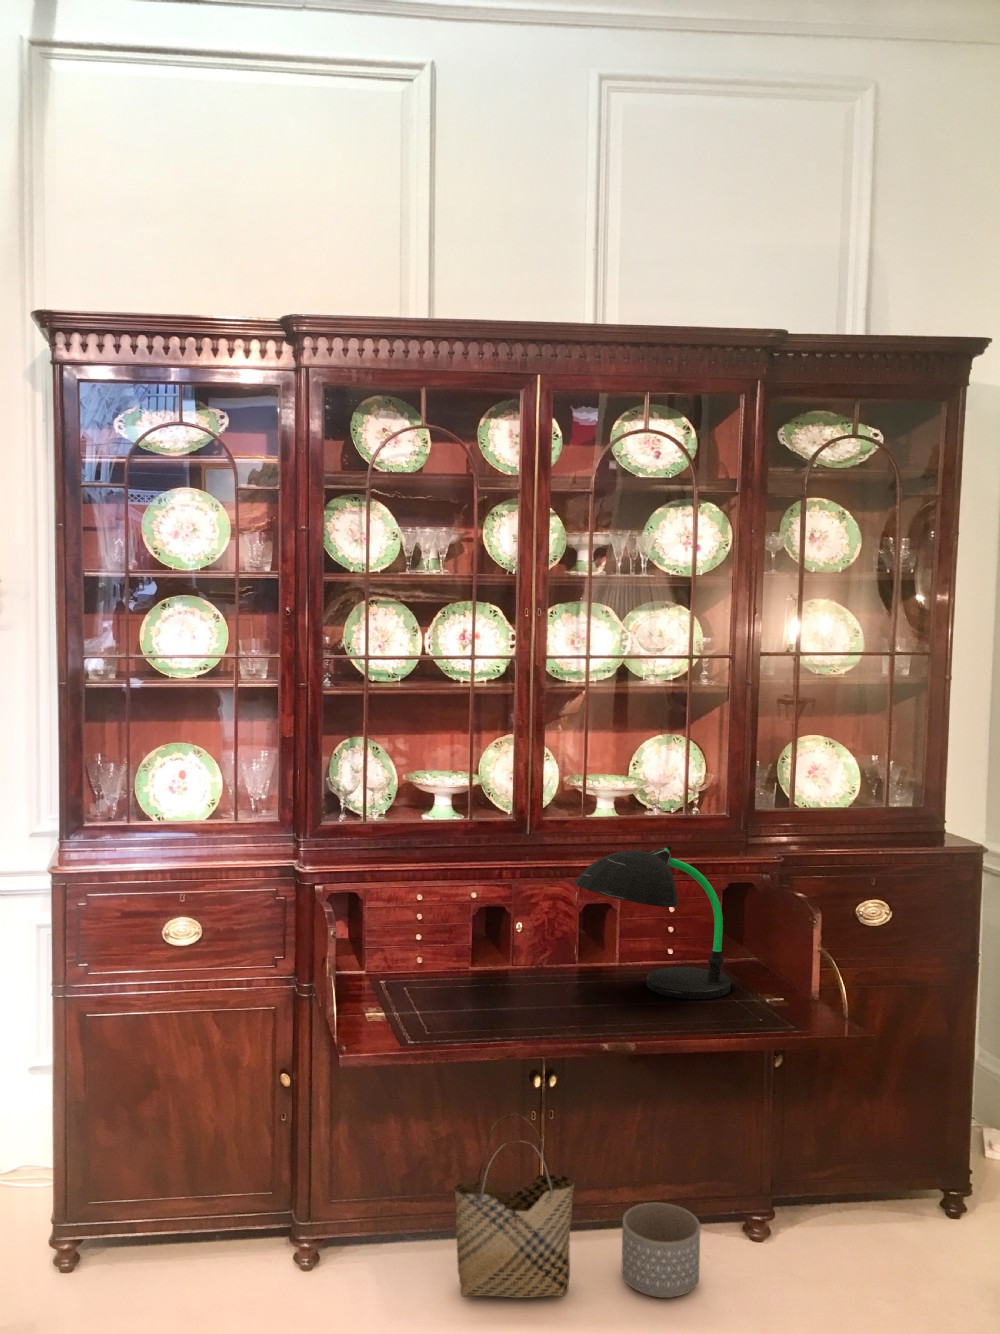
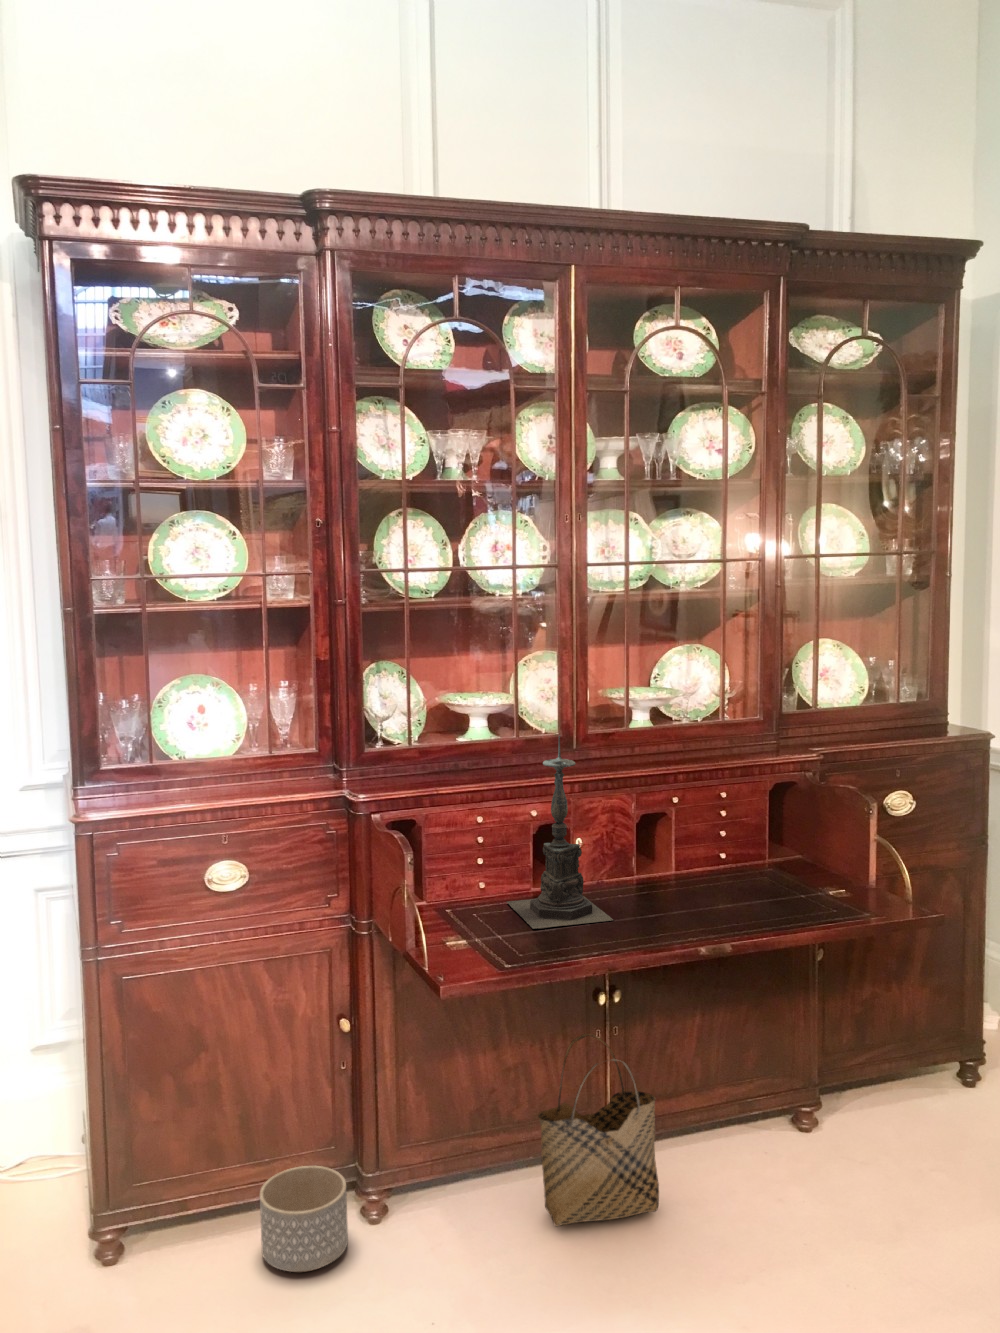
candle holder: none [439,825,524,1008] -> present [507,736,613,929]
desk lamp: present [574,846,731,999] -> none [649,747,800,899]
planter: present [622,1203,700,1298] -> present [260,1166,348,1272]

